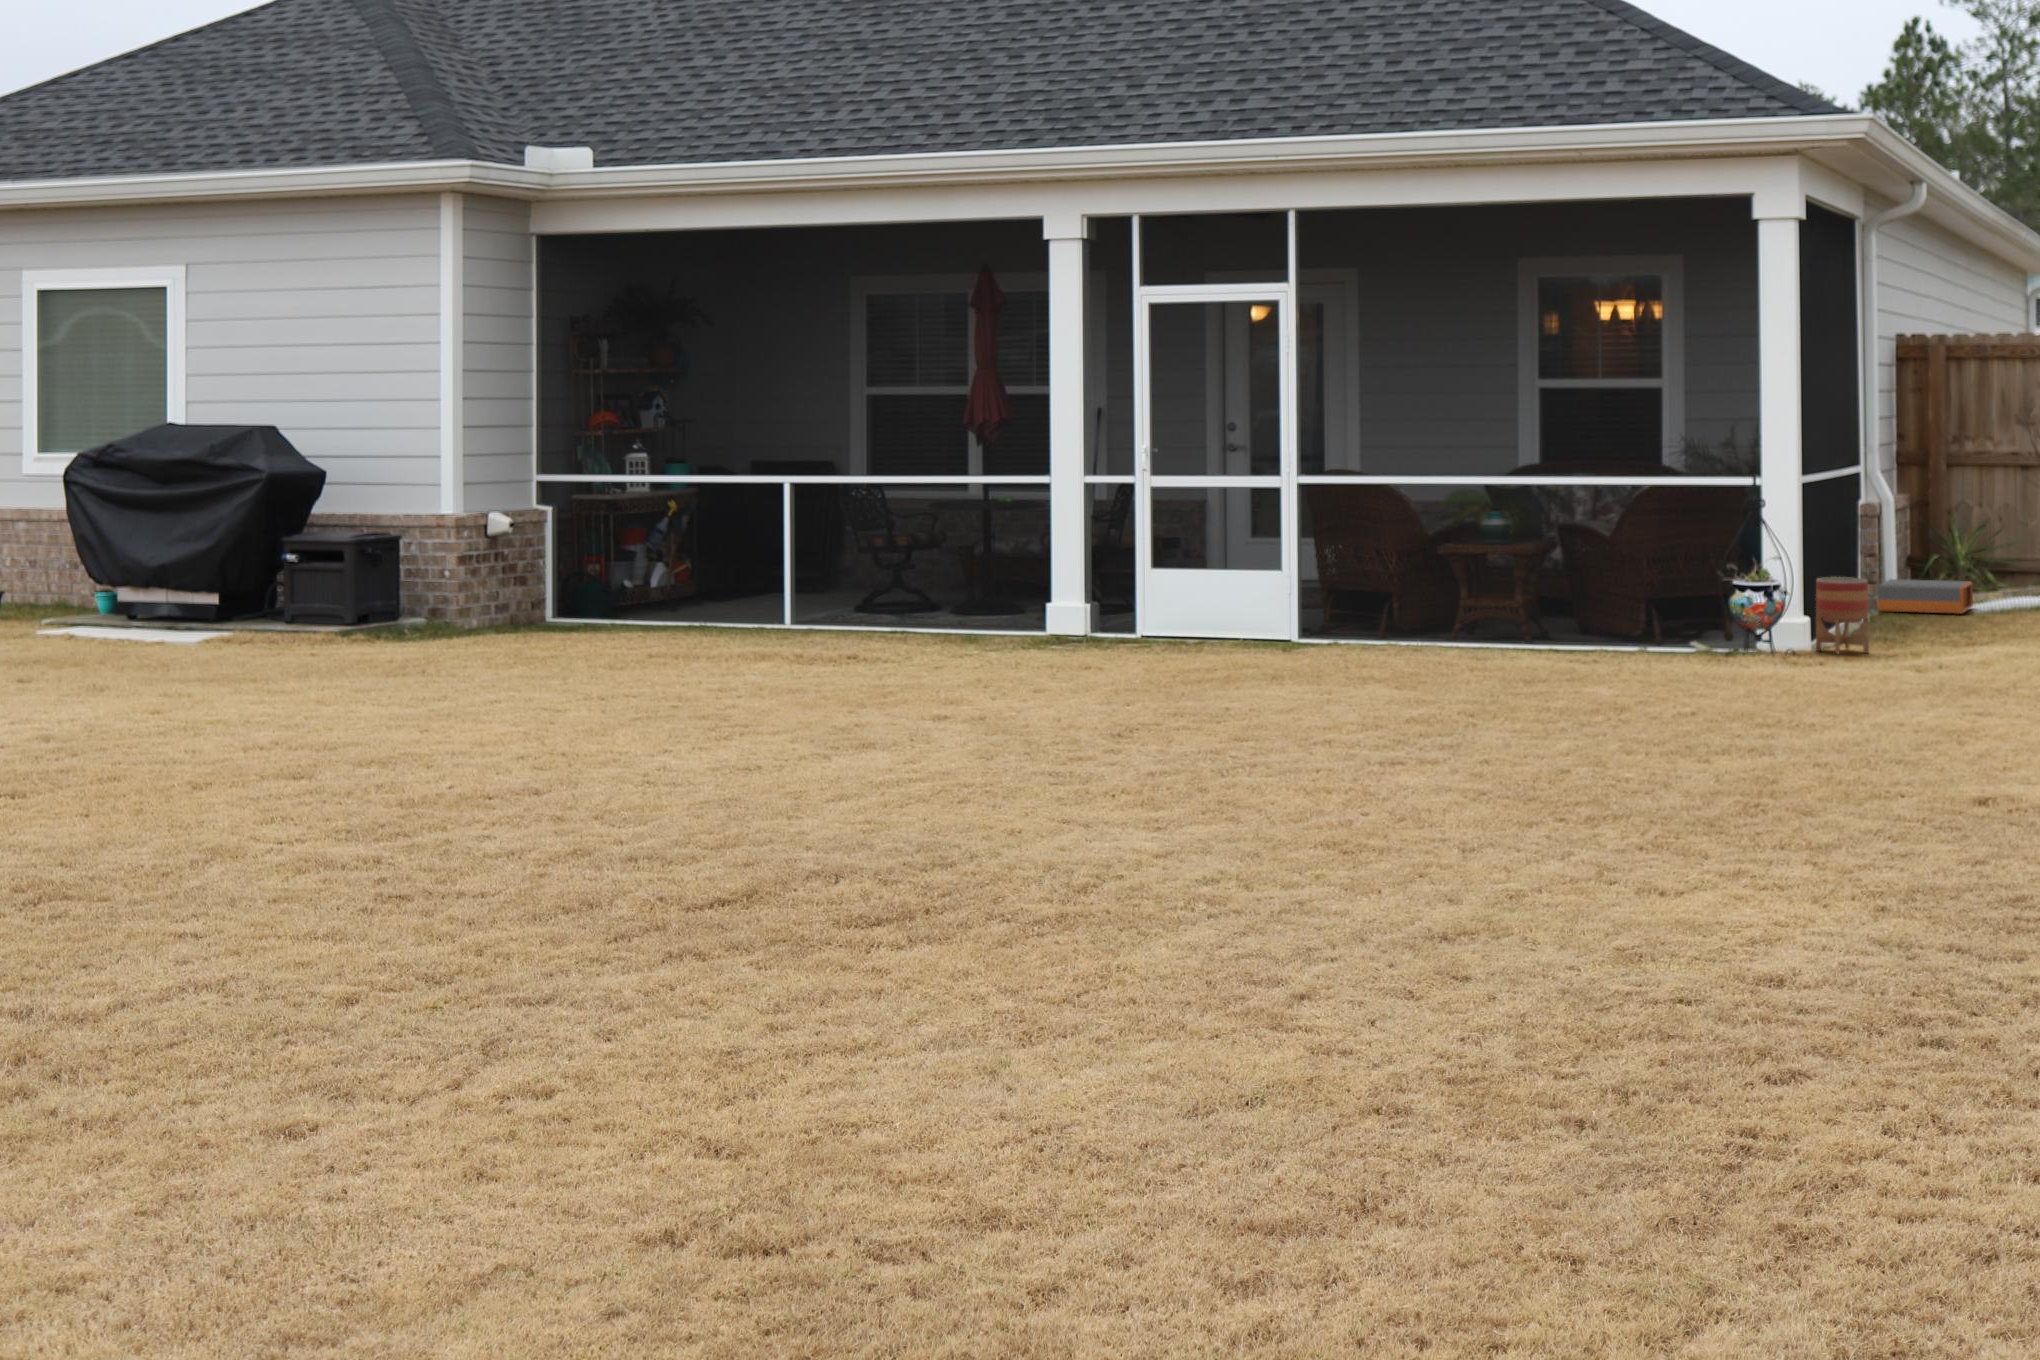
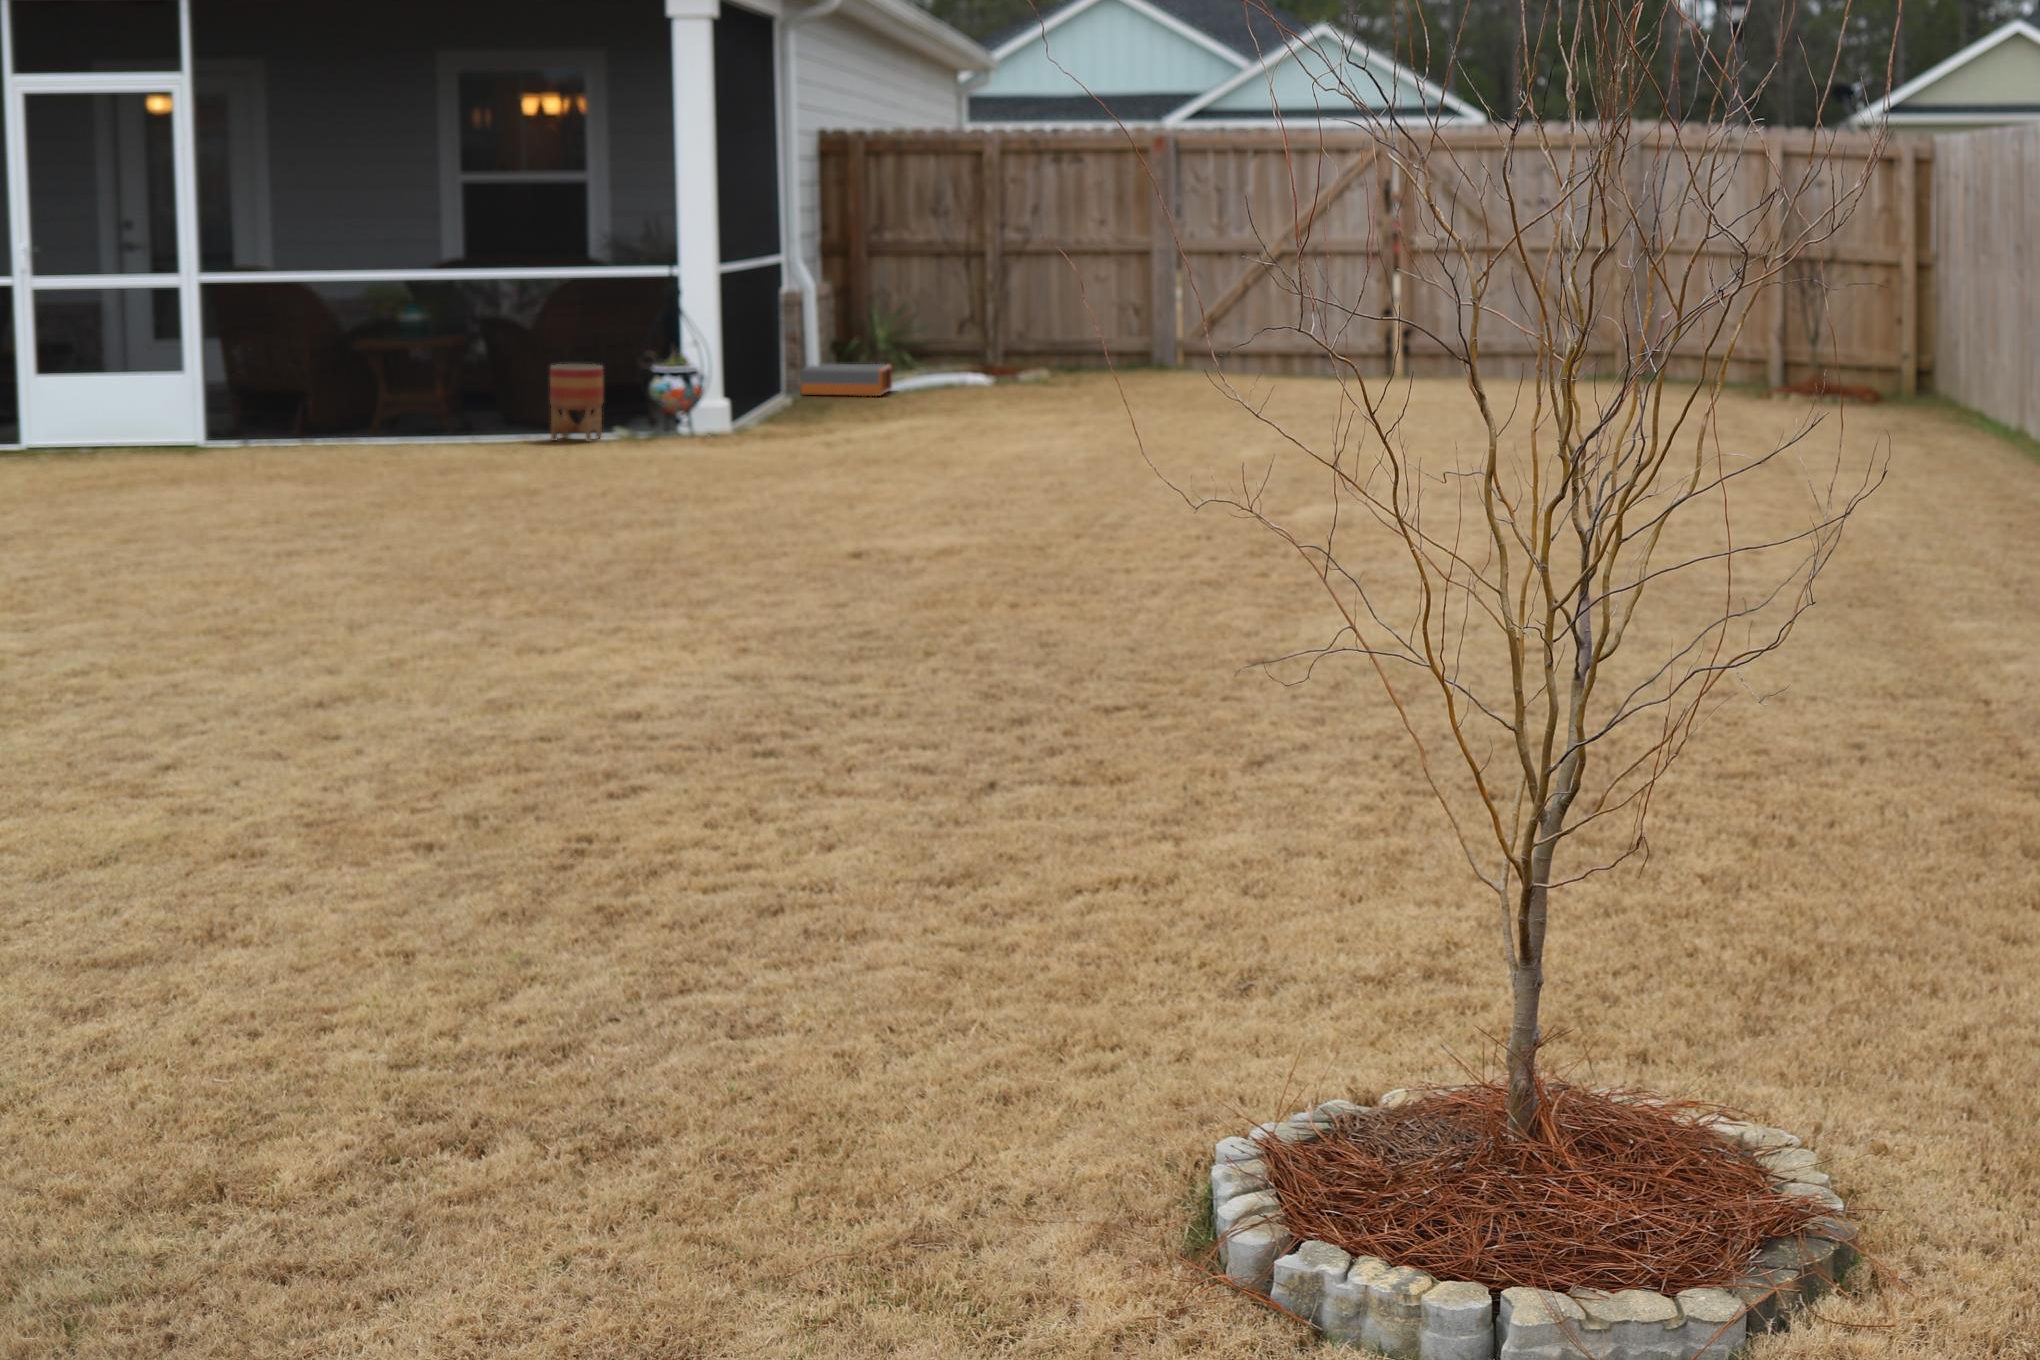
planter: present [1816,577,1869,654] -> present [550,364,603,442]

